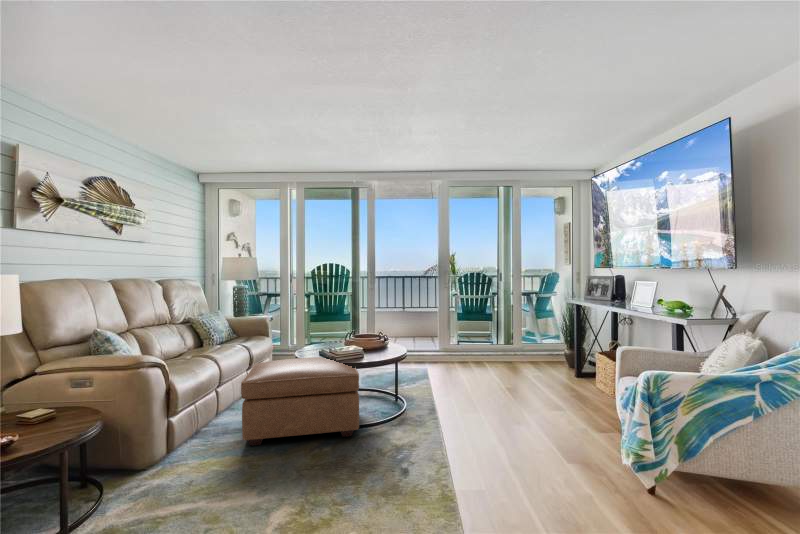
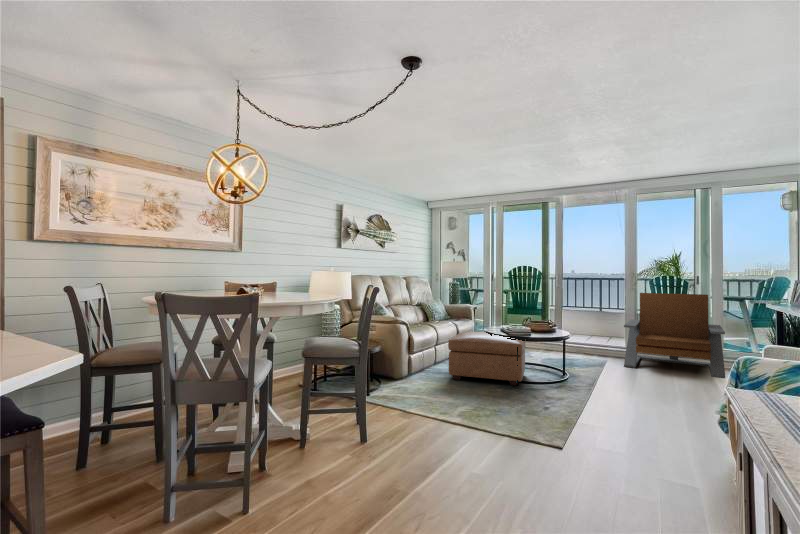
lounge chair: none [443,290,538,373] -> present [624,293,725,378]

